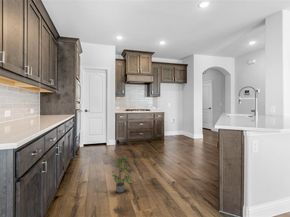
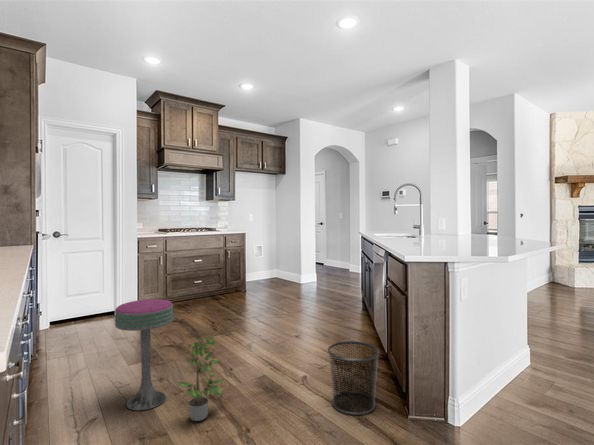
bar stool: none [92,139,115,184] -> present [115,299,173,410]
waste bin: none [180,167,206,204] -> present [328,341,379,415]

